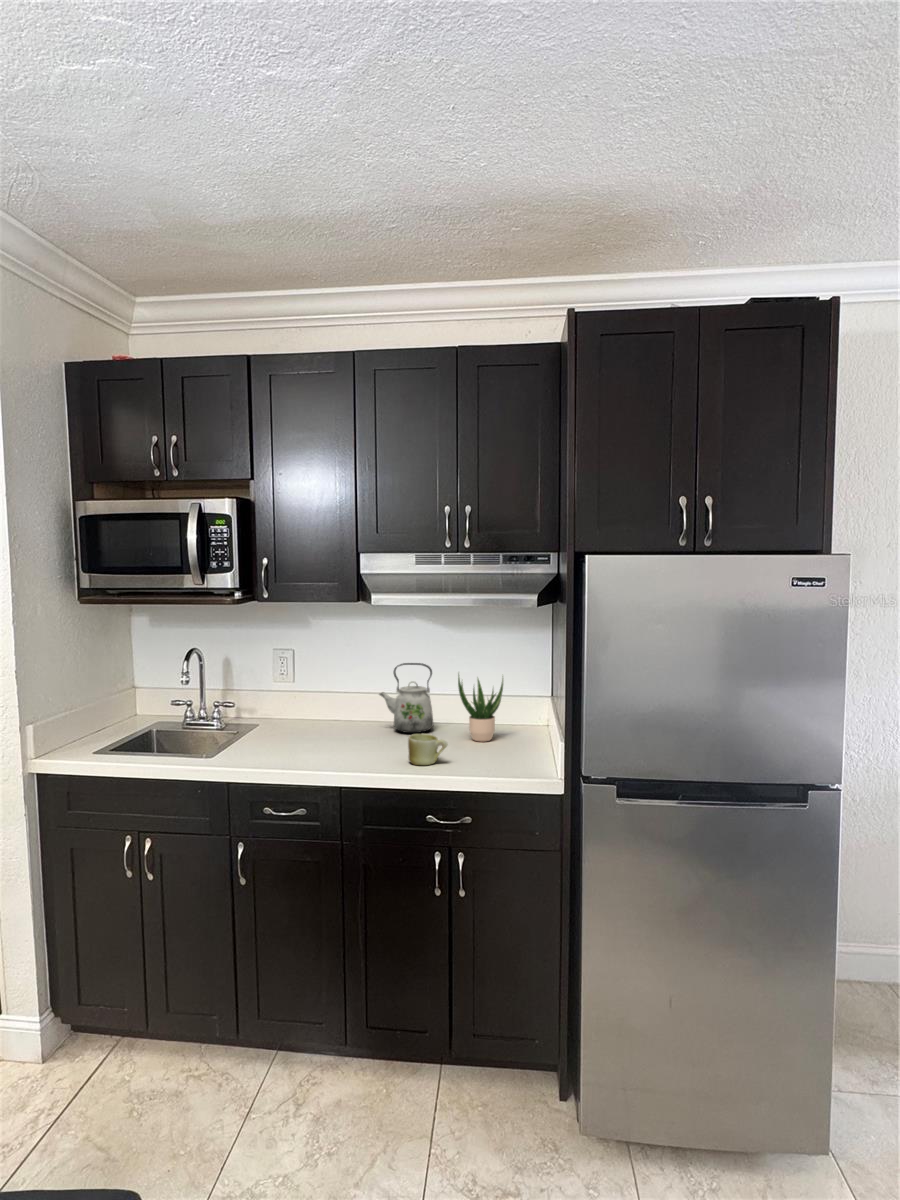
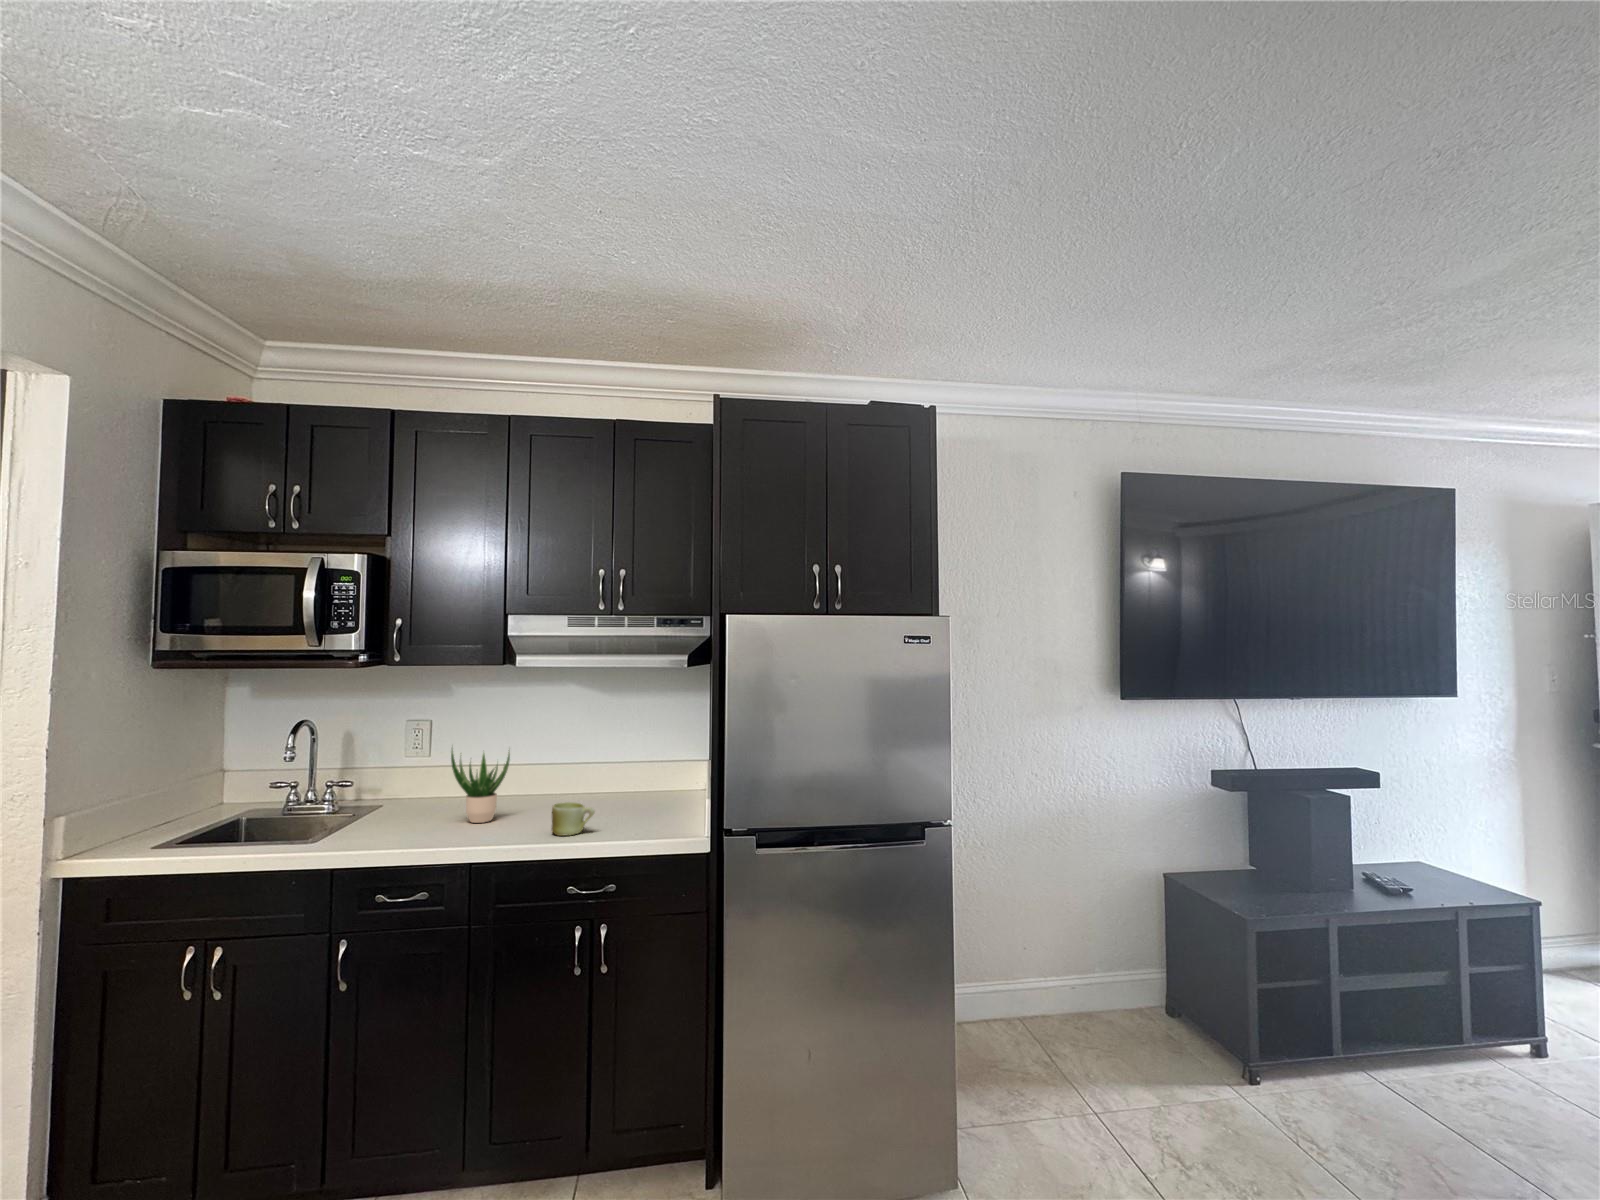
kettle: present [379,663,433,733] -> none [521,732,581,806]
potted plant: present [458,675,503,742] -> present [451,750,510,823]

